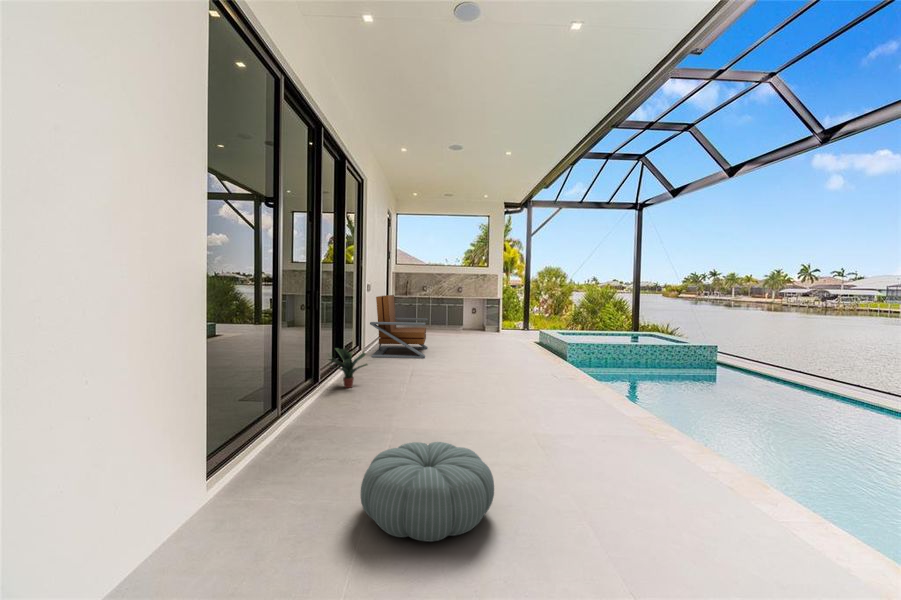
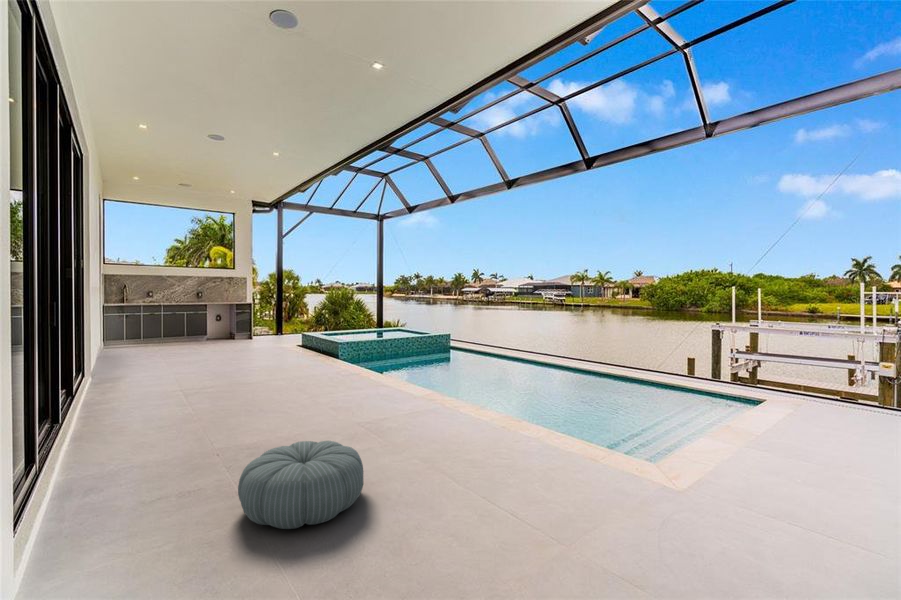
lounge chair: present [370,295,428,358] -> none [101,305,183,383]
potted plant: present [329,348,368,388] -> none [70,374,131,423]

